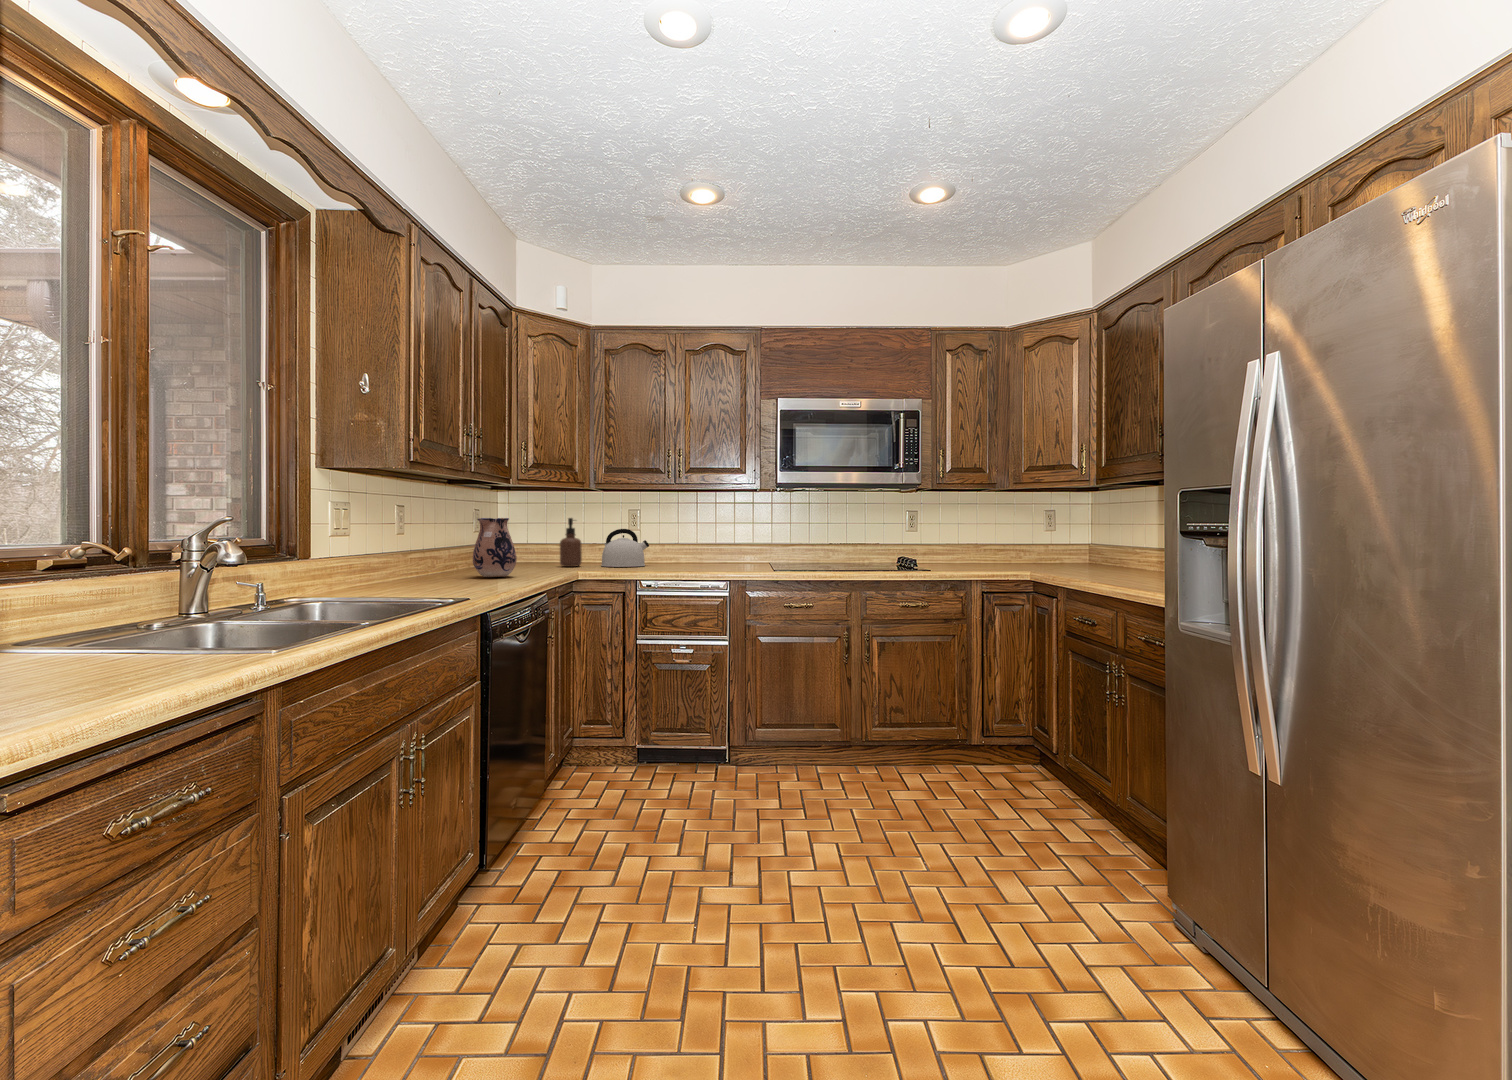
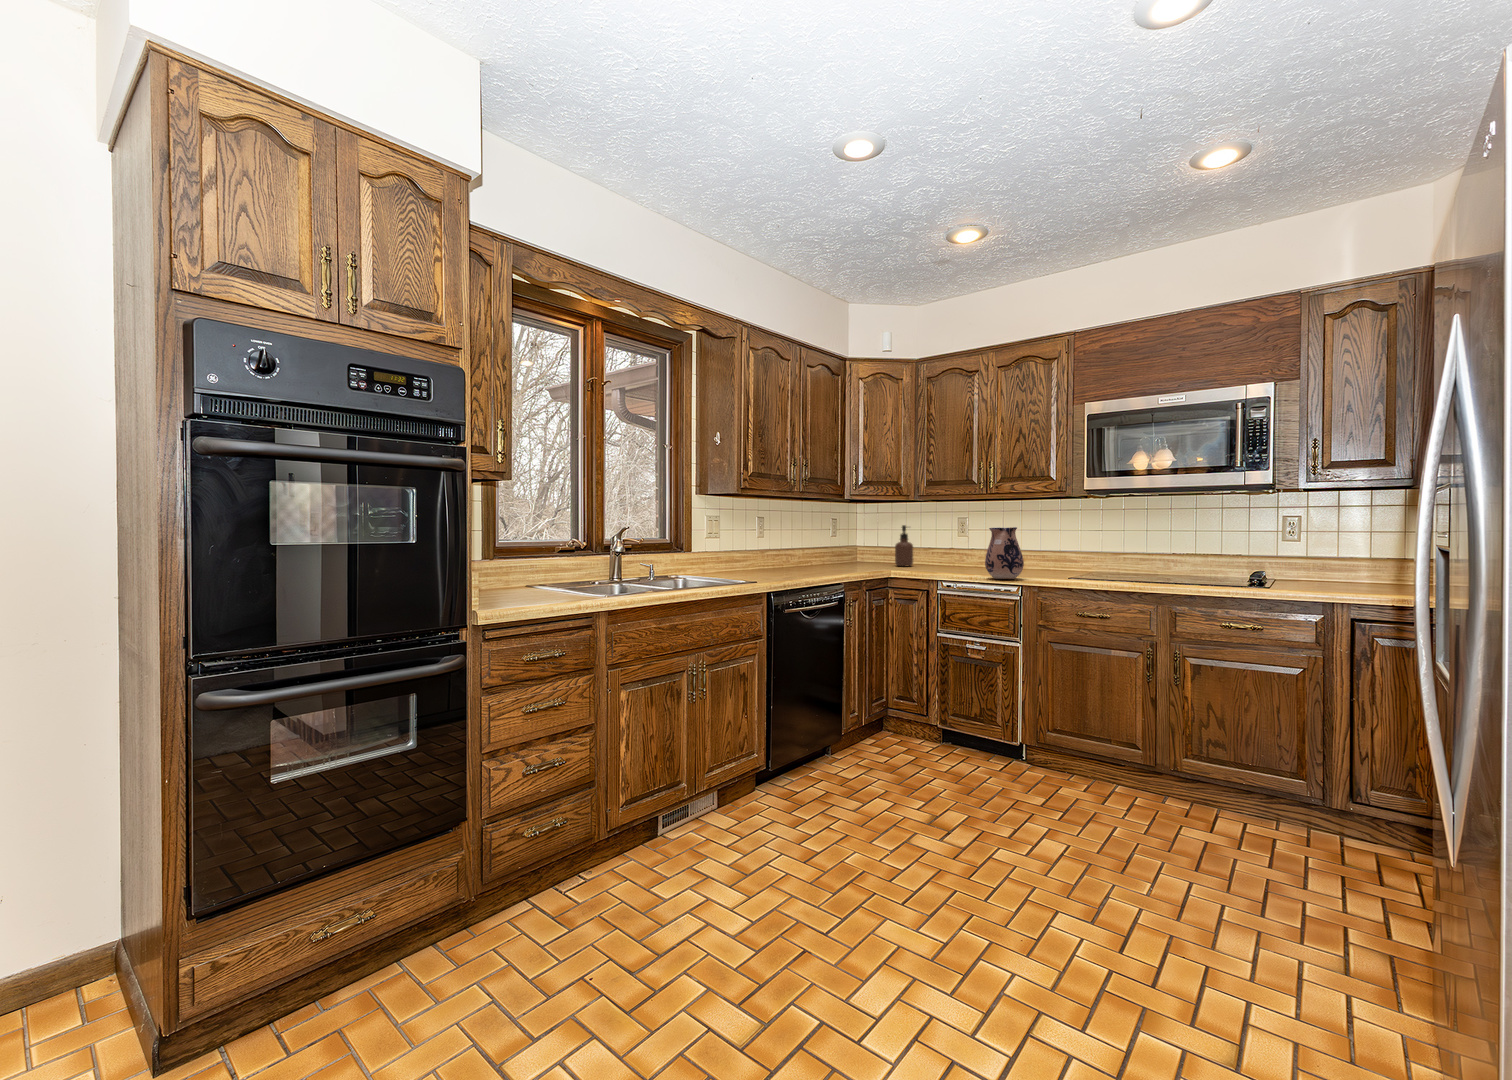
ceramic pitcher: present [473,518,517,577] -> present [985,527,1024,579]
kettle: present [601,529,649,567] -> none [929,534,973,568]

